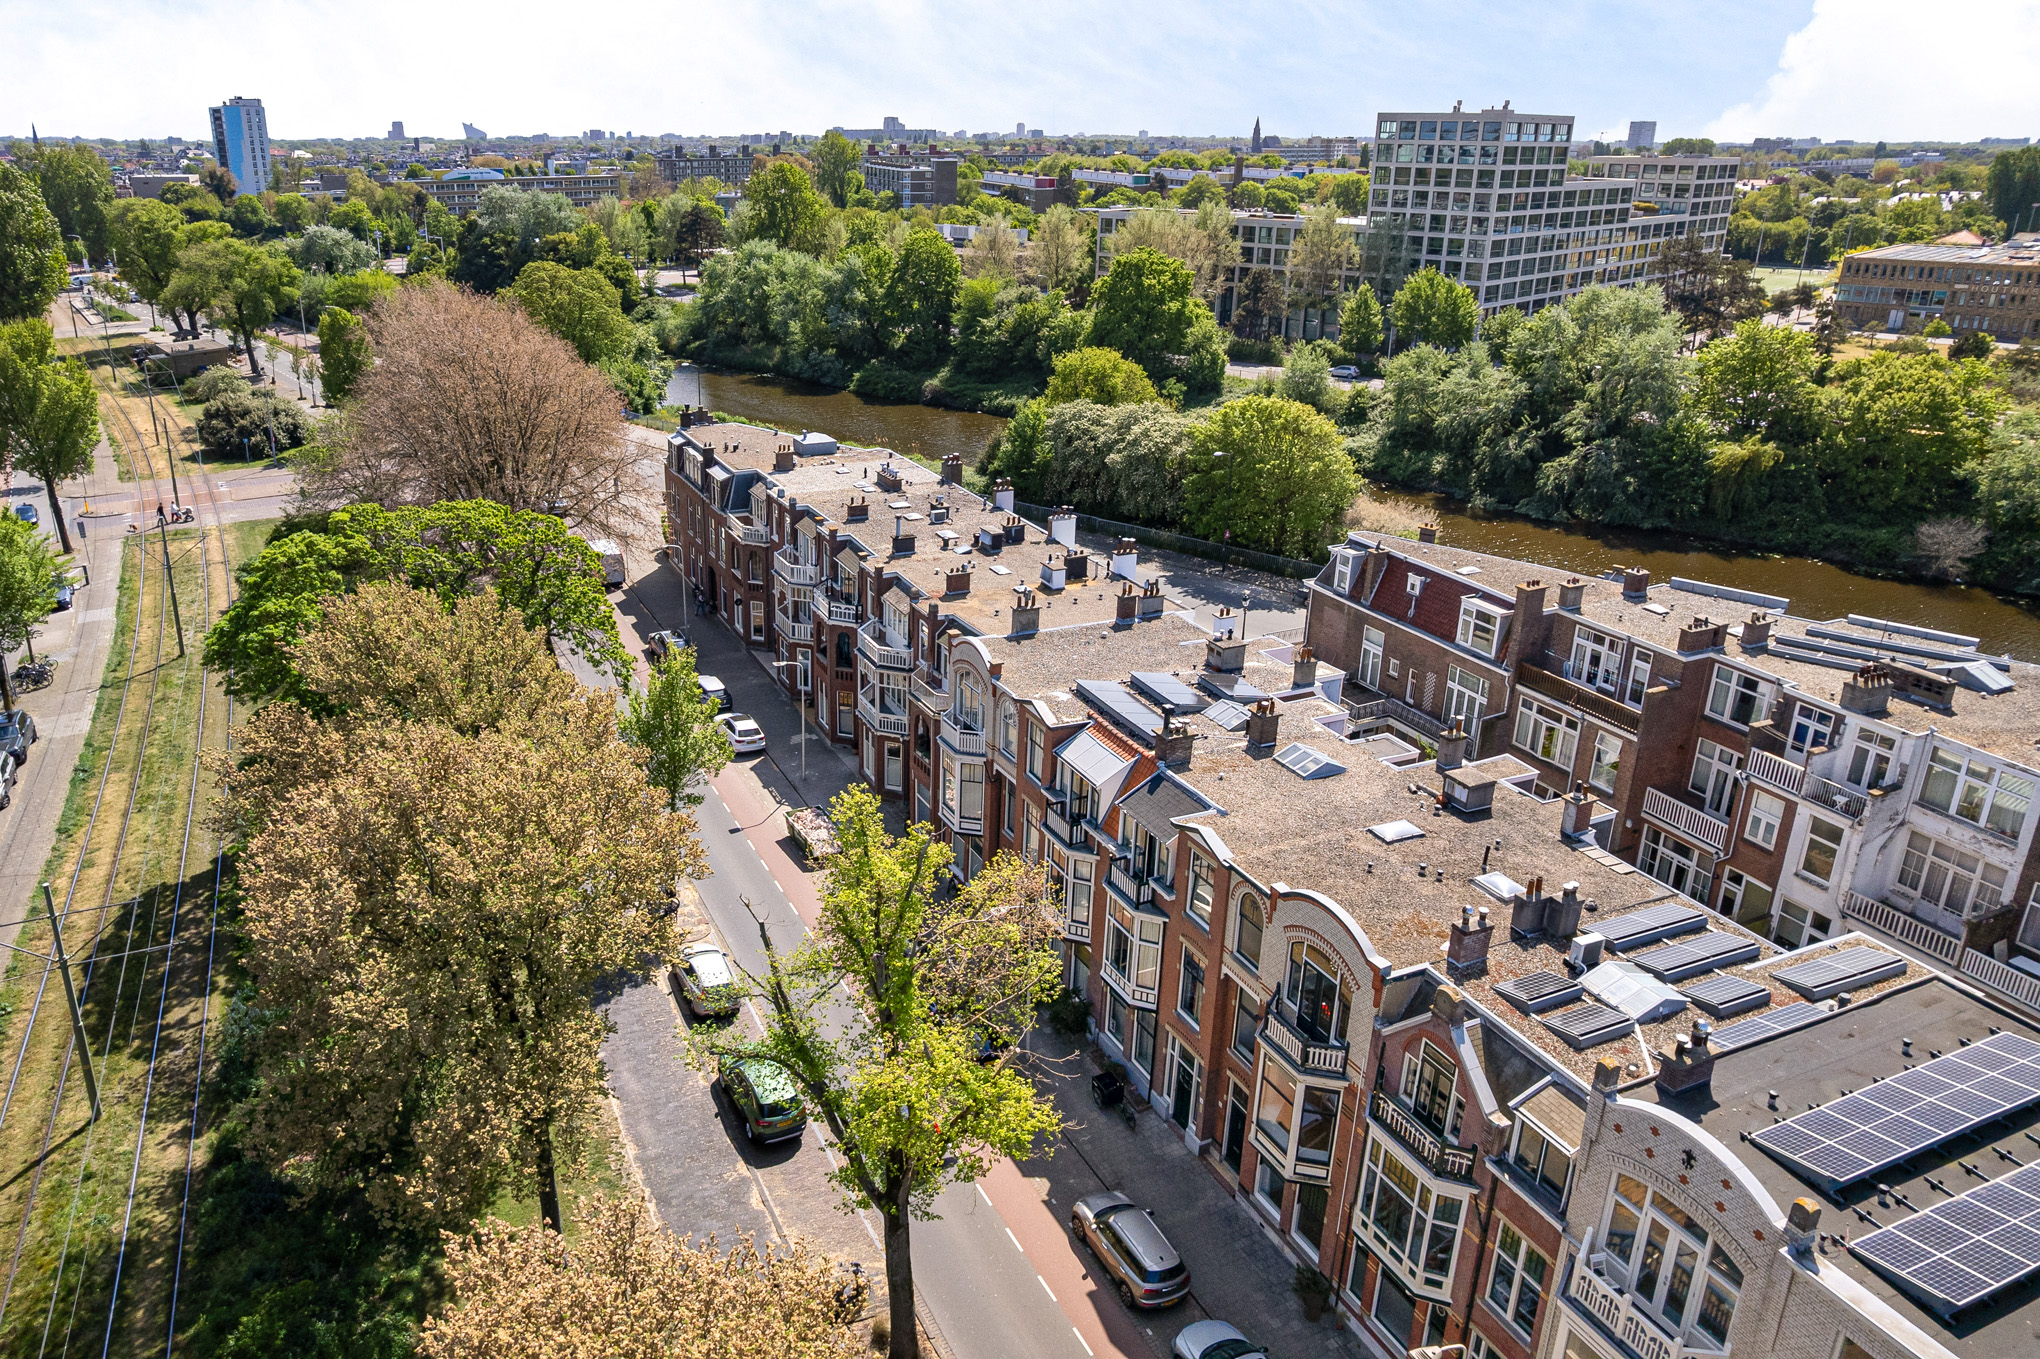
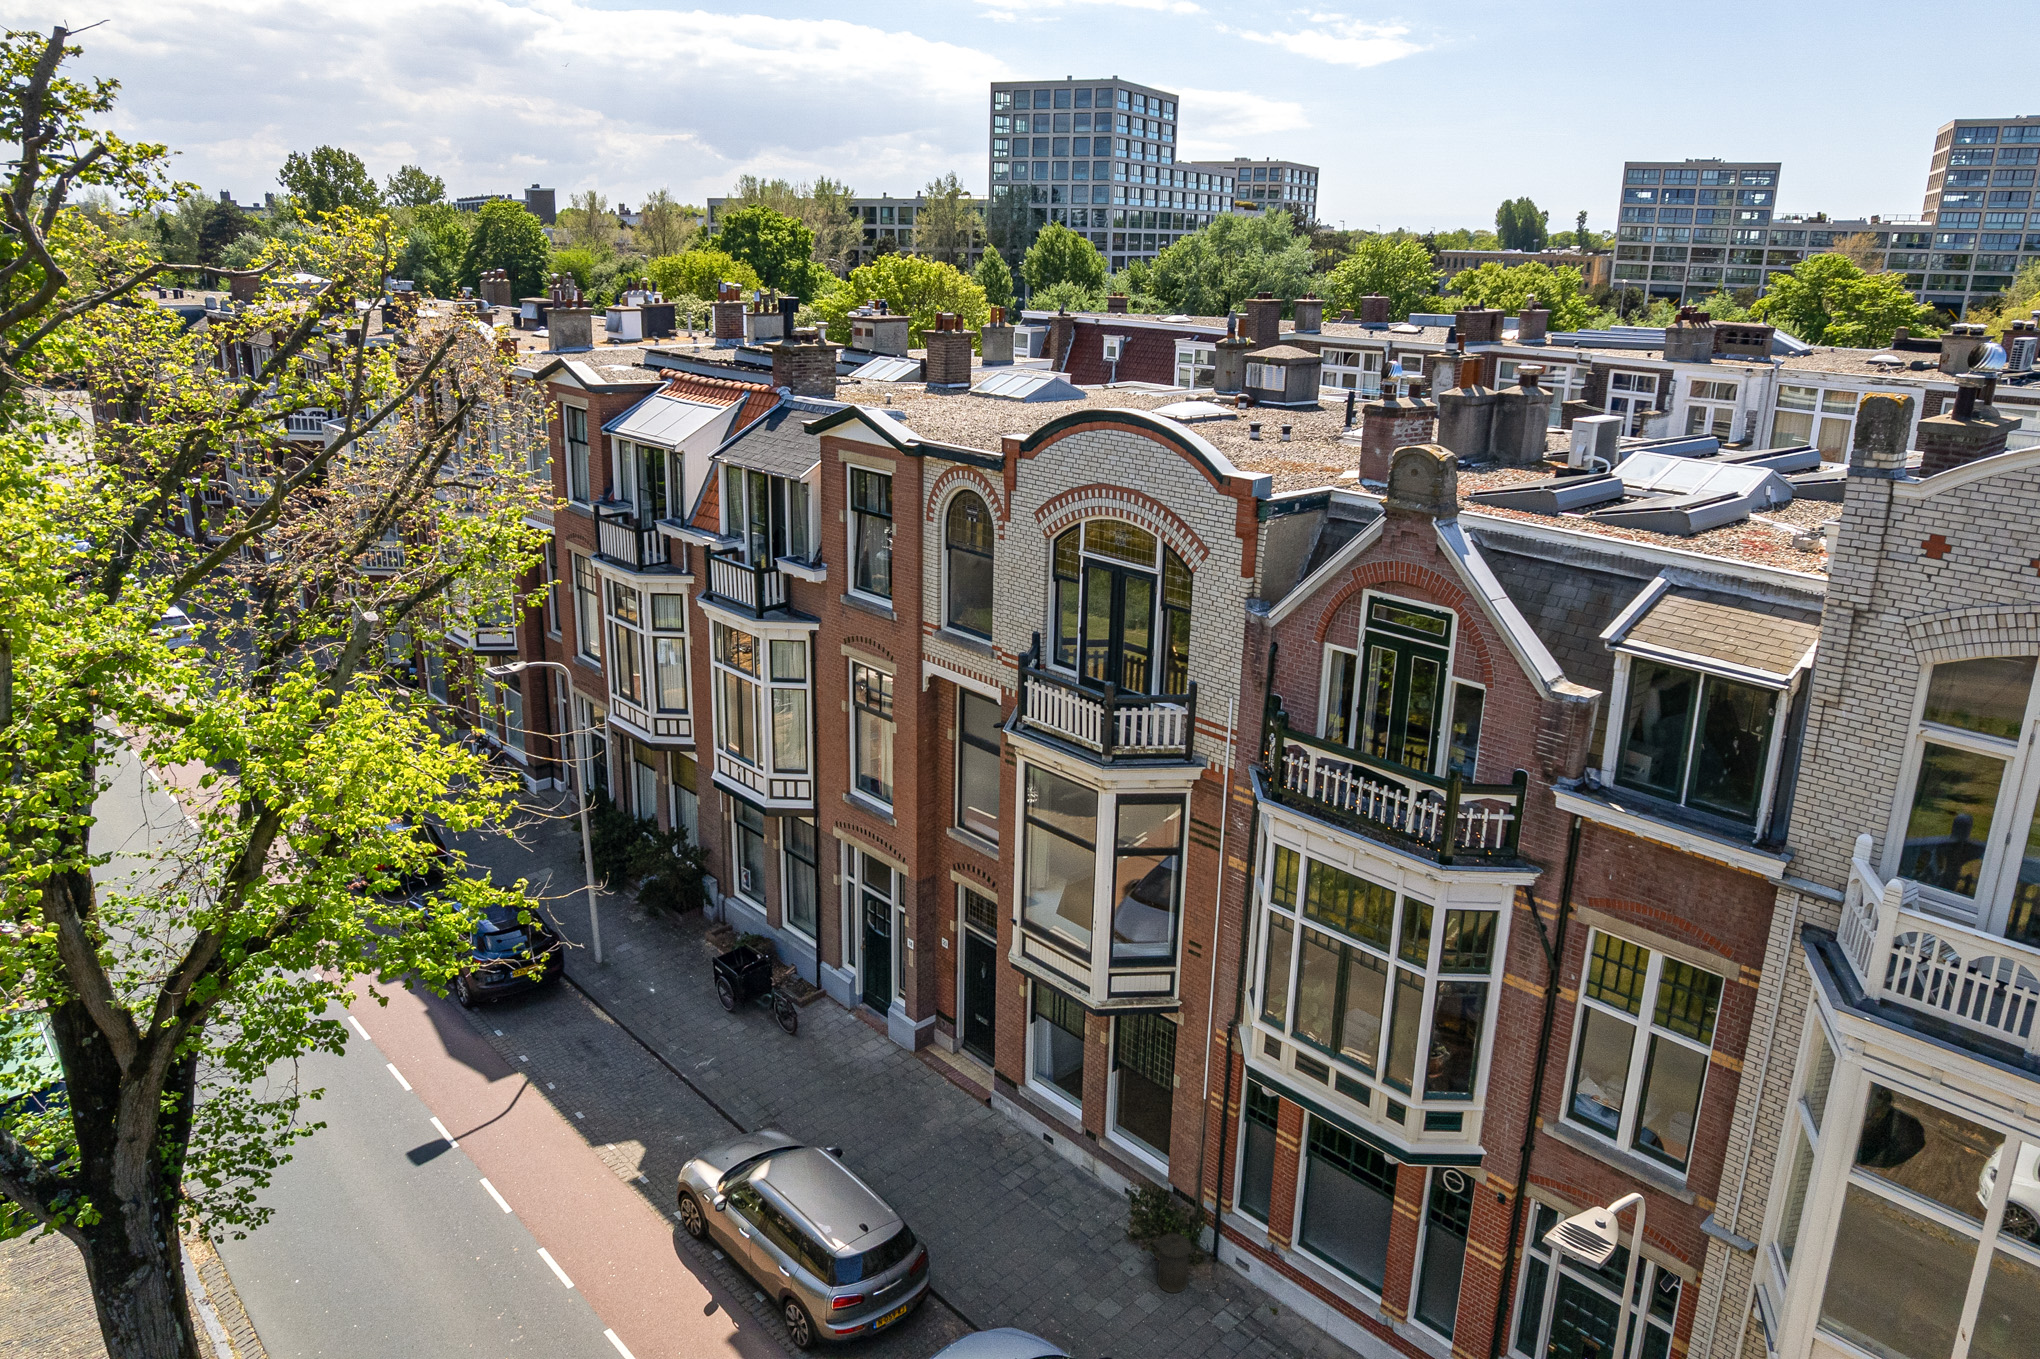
potted tree: present [1335,1307,1350,1329] -> none [1213,1245,1251,1294]

